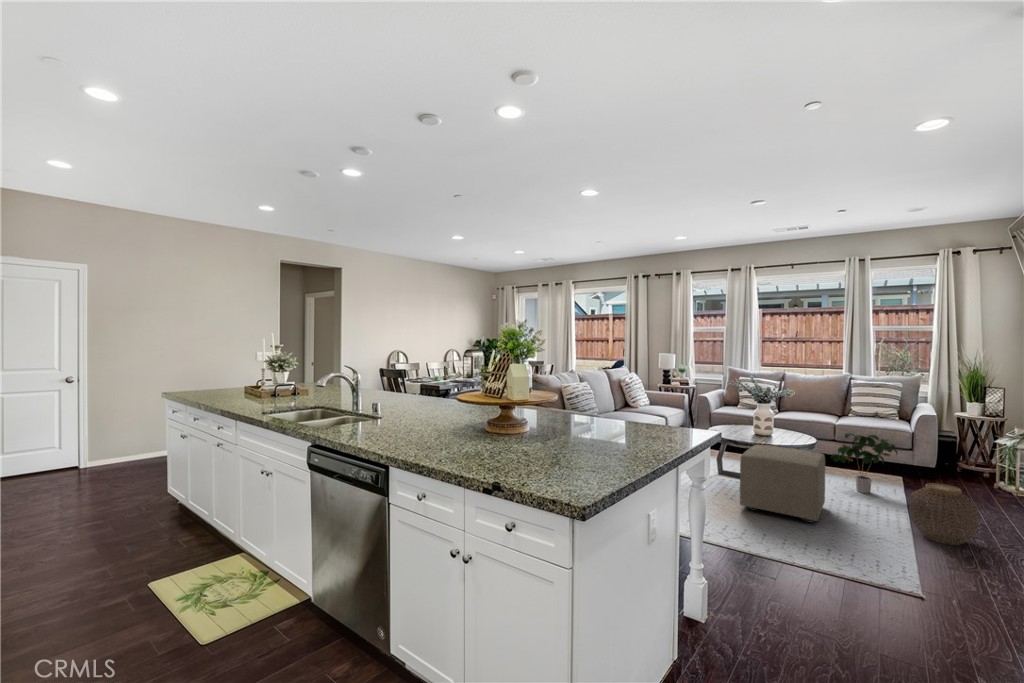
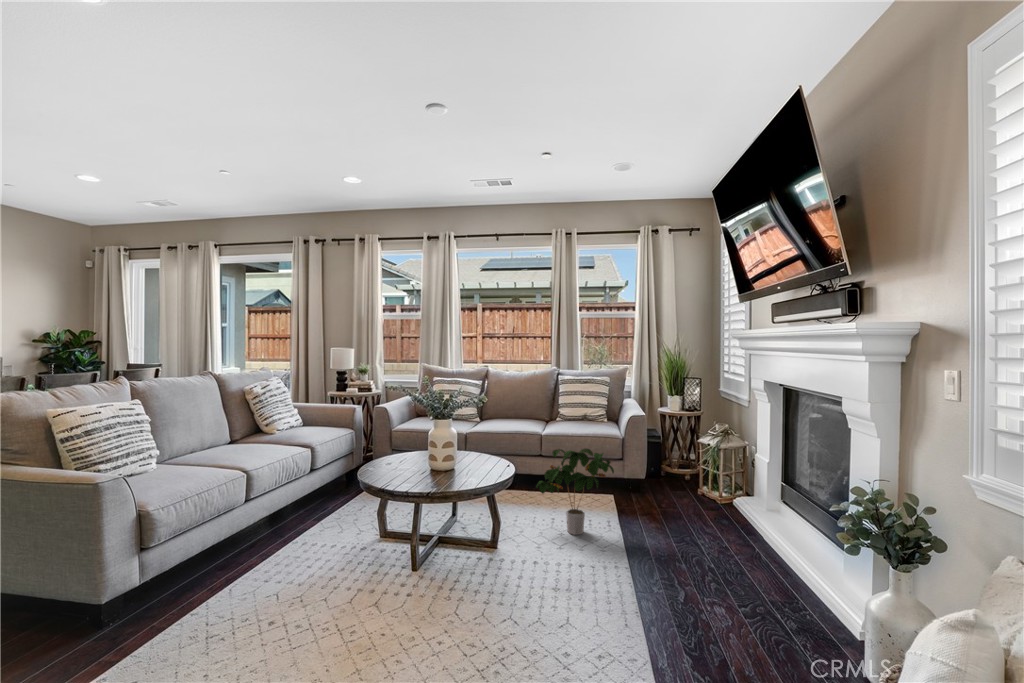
ottoman: present [740,445,825,522] -> none [383,488,526,634]
woven basket: present [910,483,979,545] -> none [640,525,726,628]

